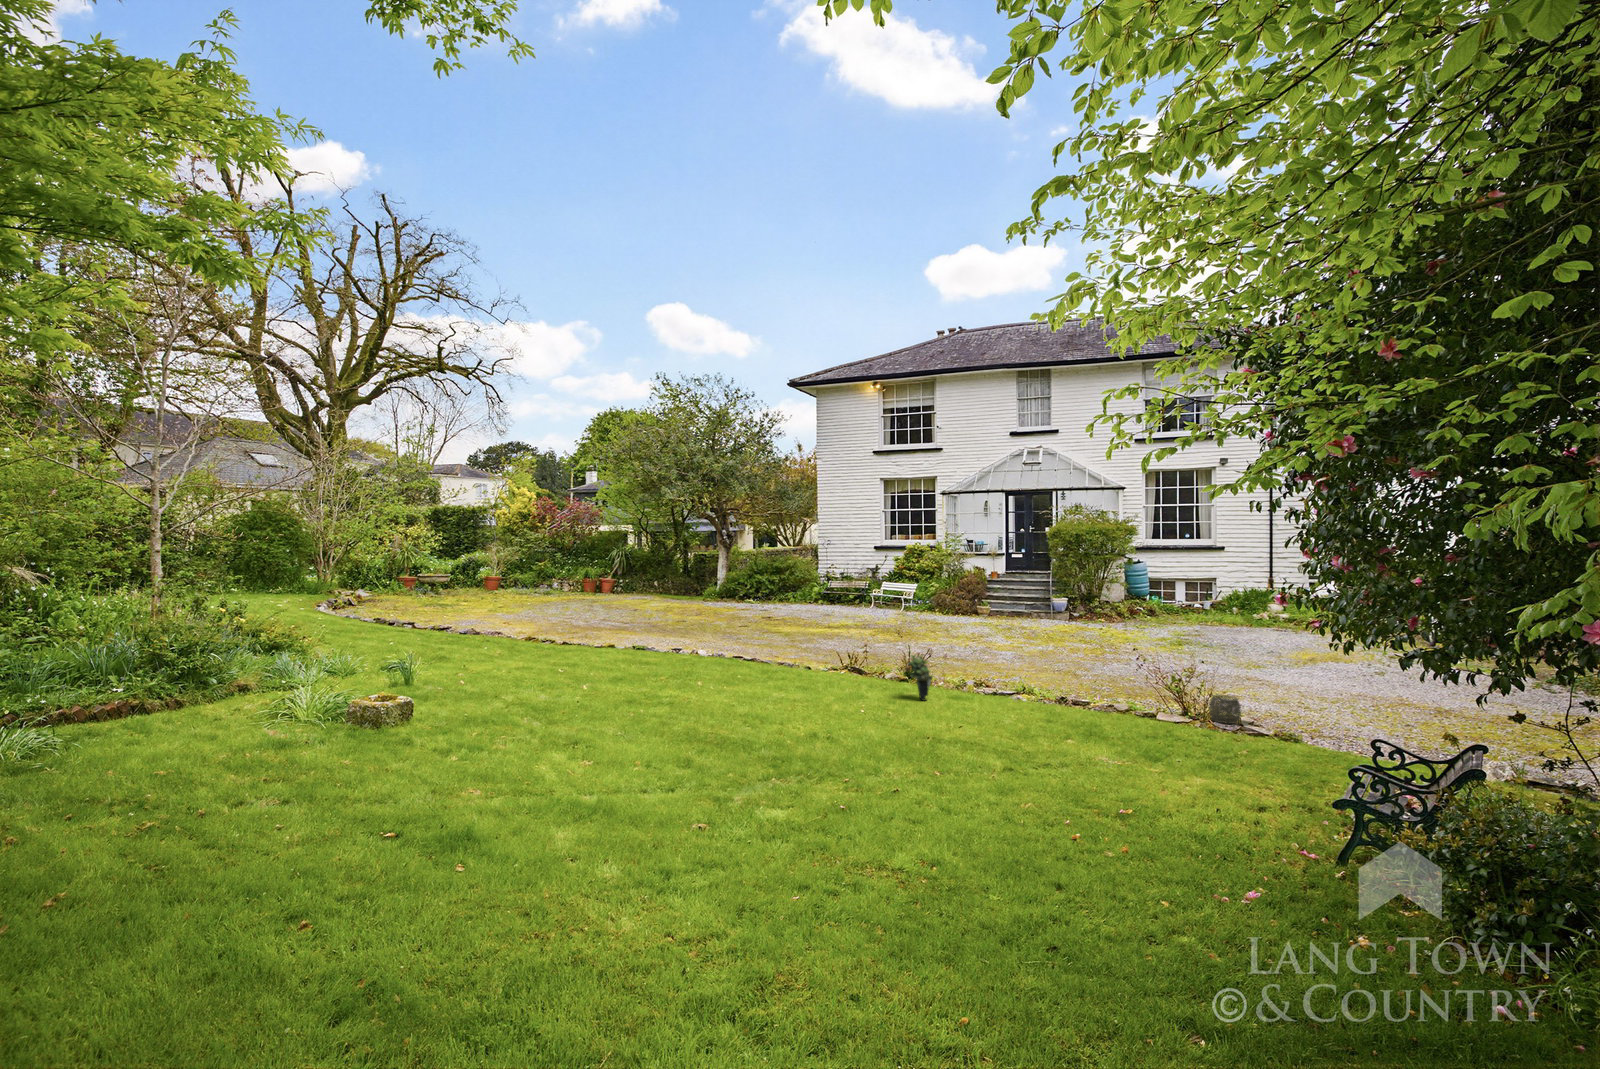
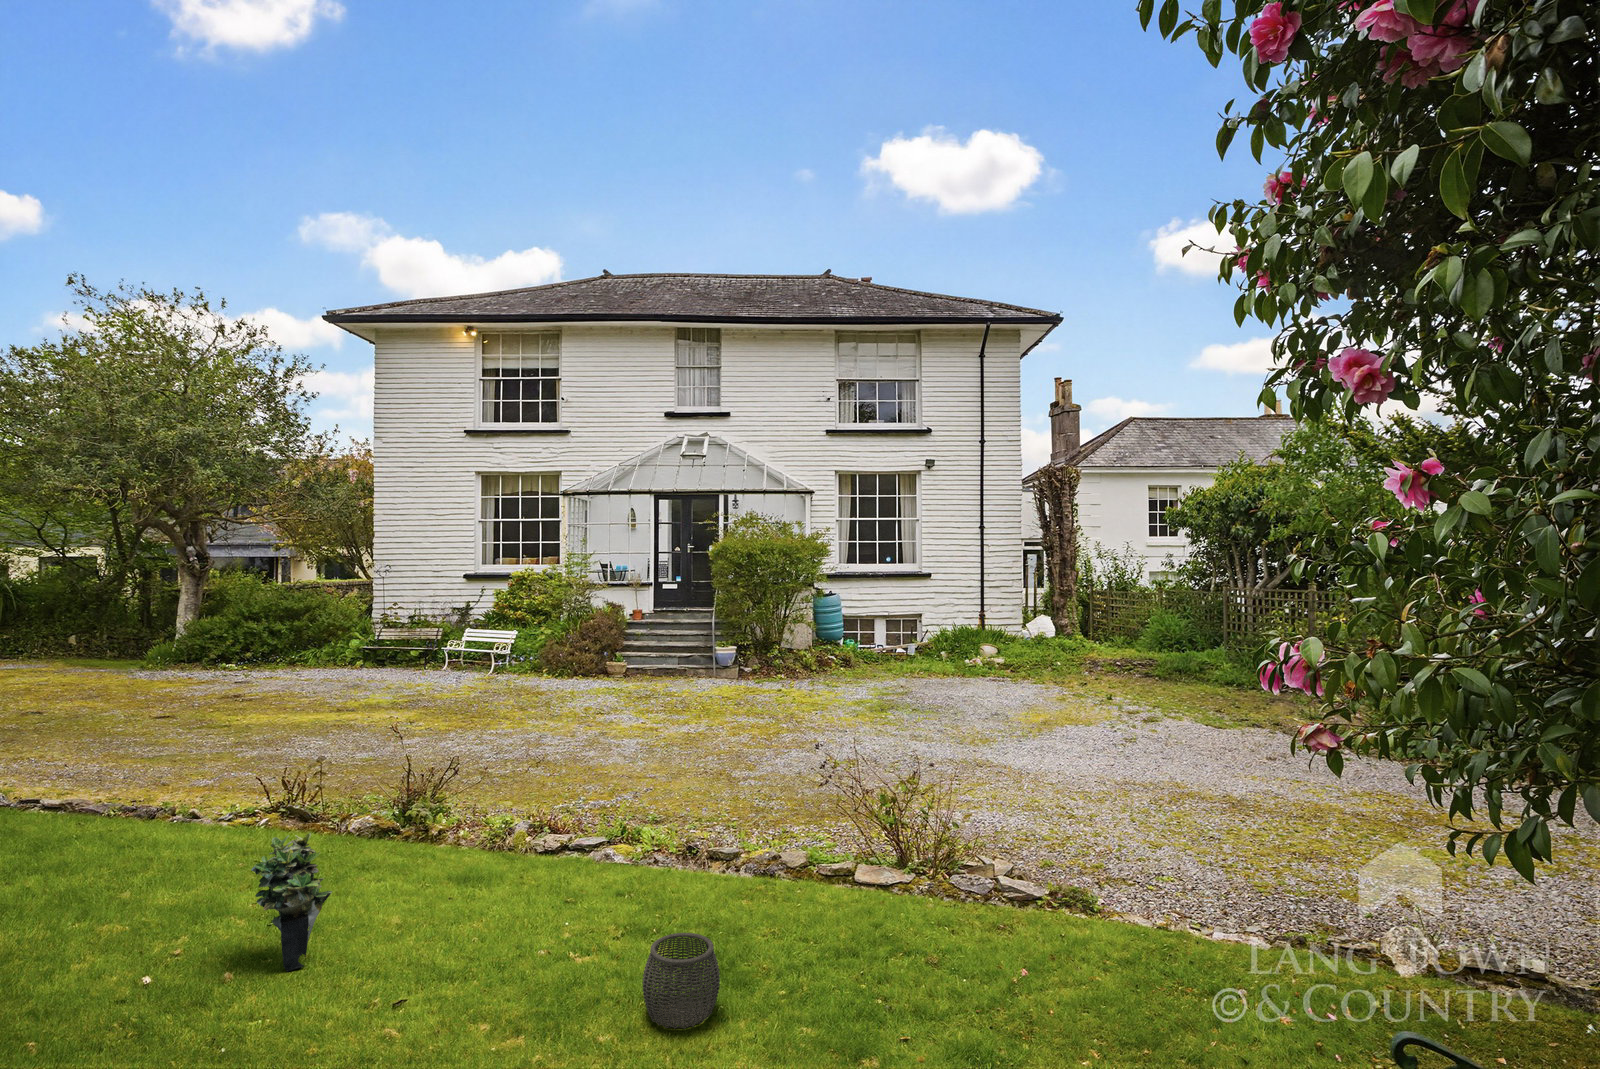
woven basket: present [1209,695,1241,724] -> present [642,933,720,1029]

